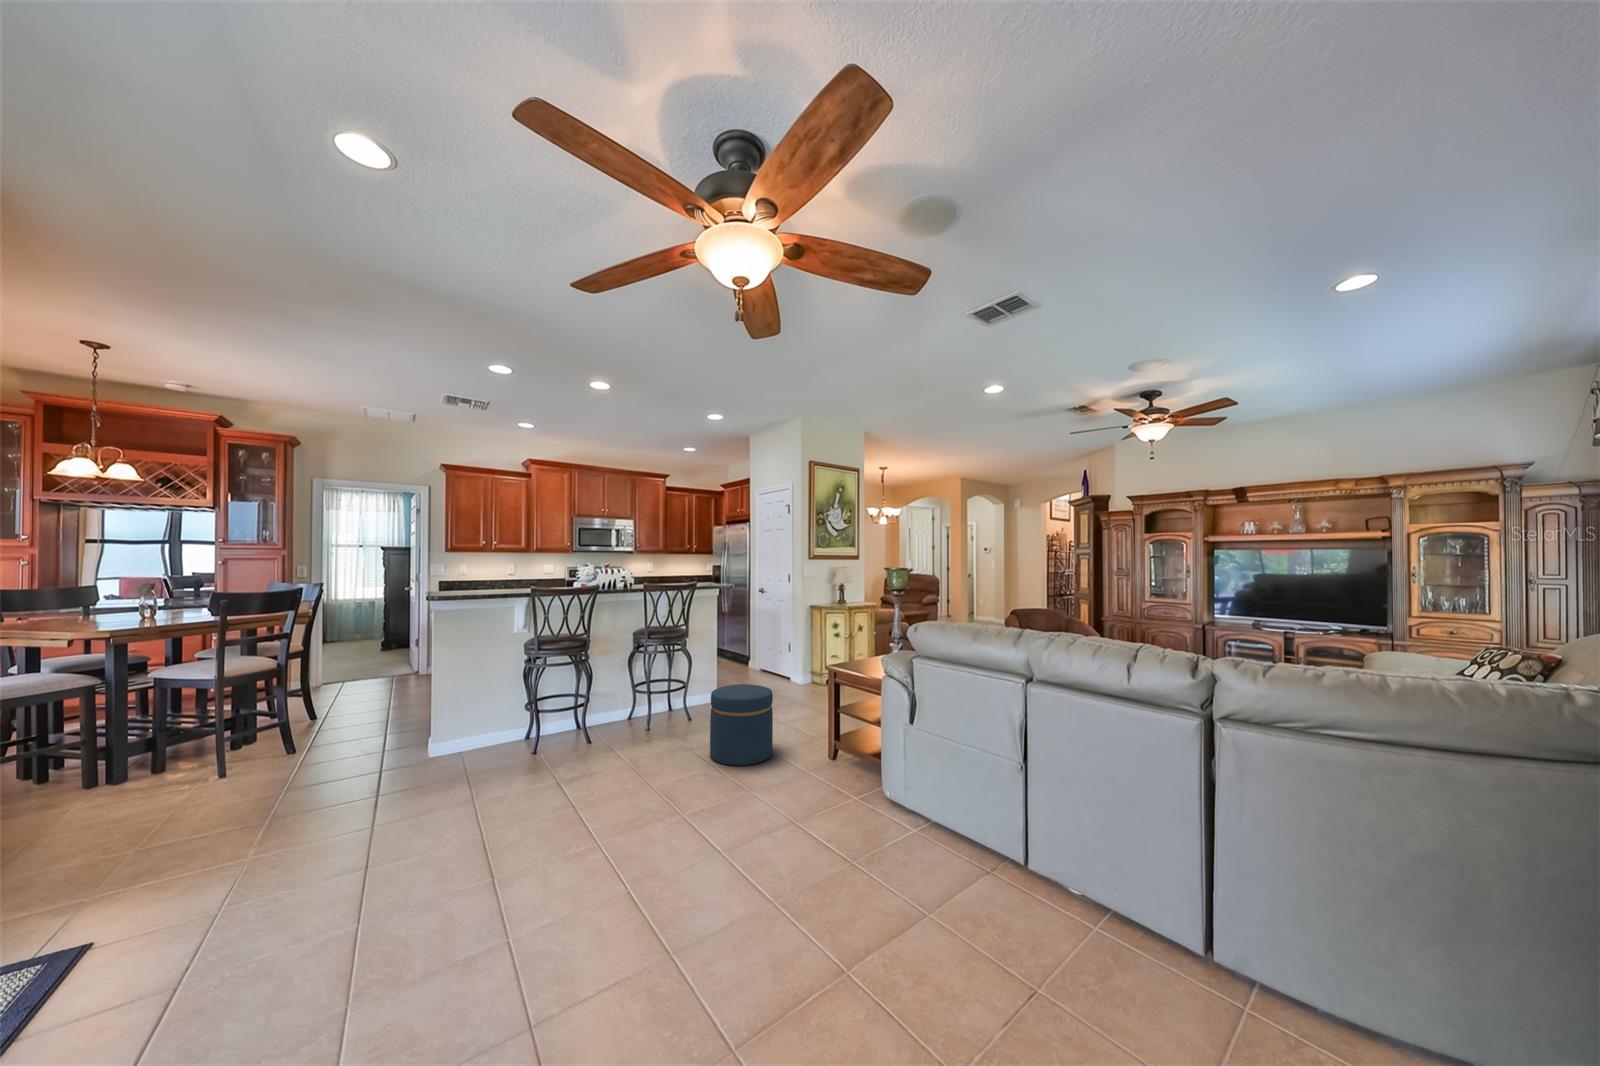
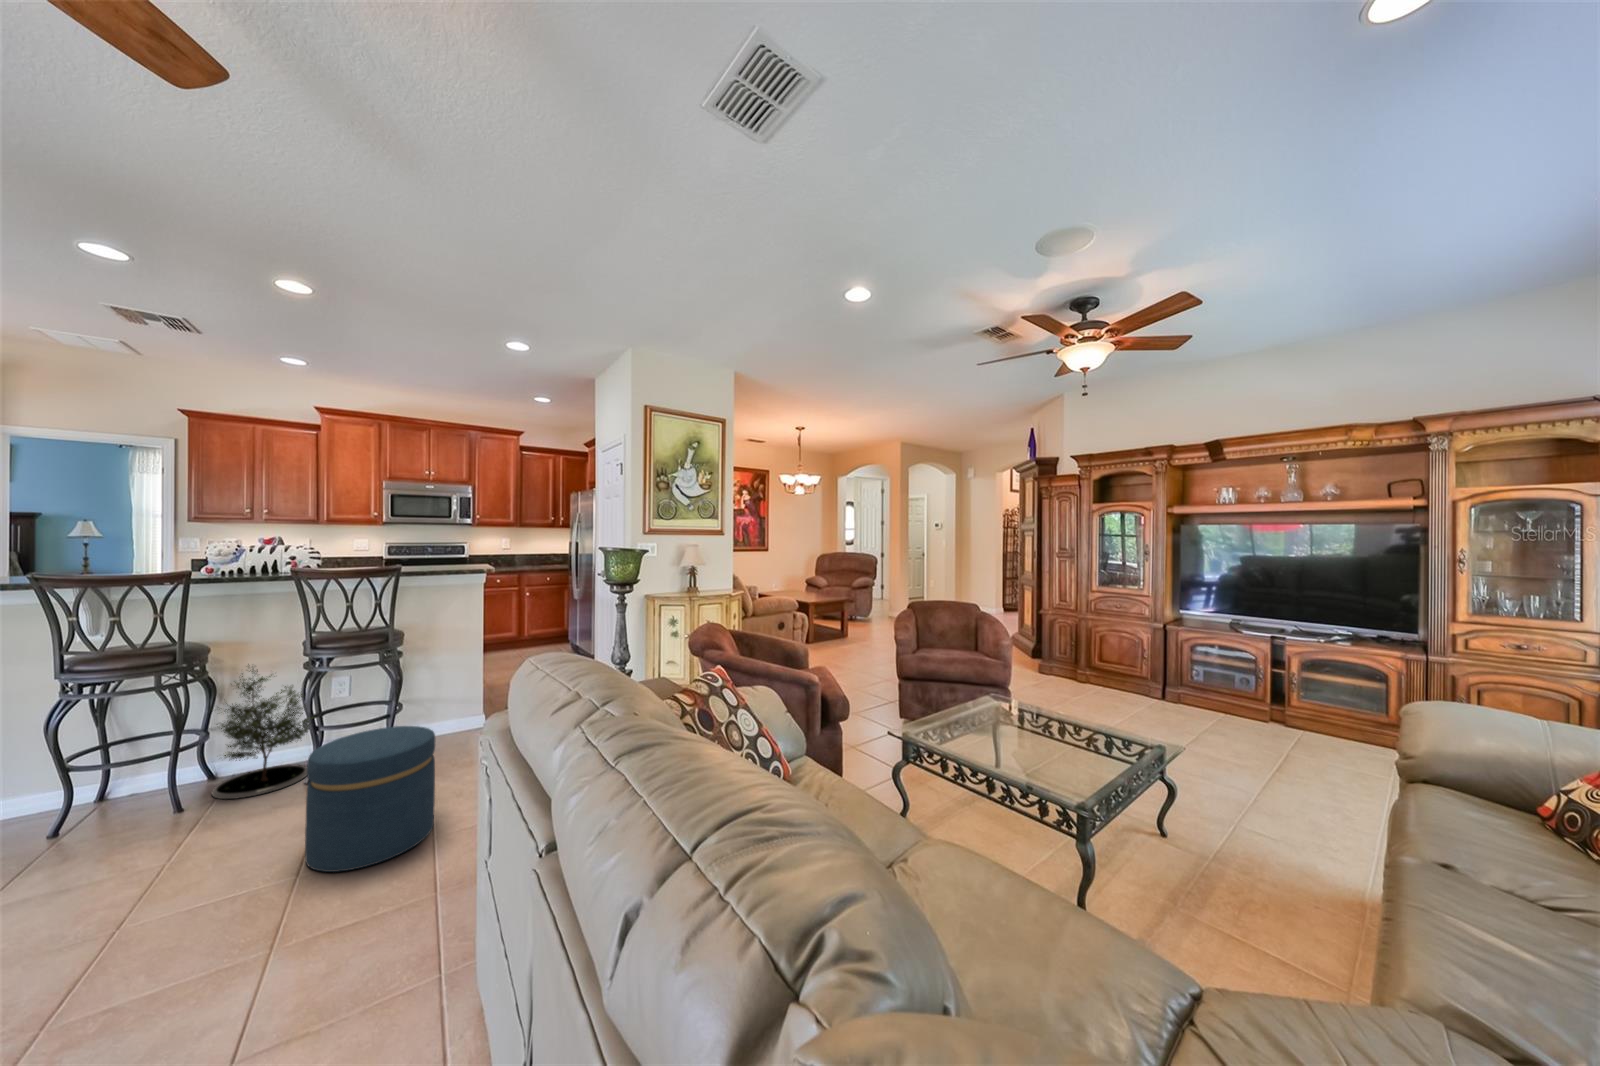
potted tree: none [595,647,644,736] -> present [212,664,309,799]

